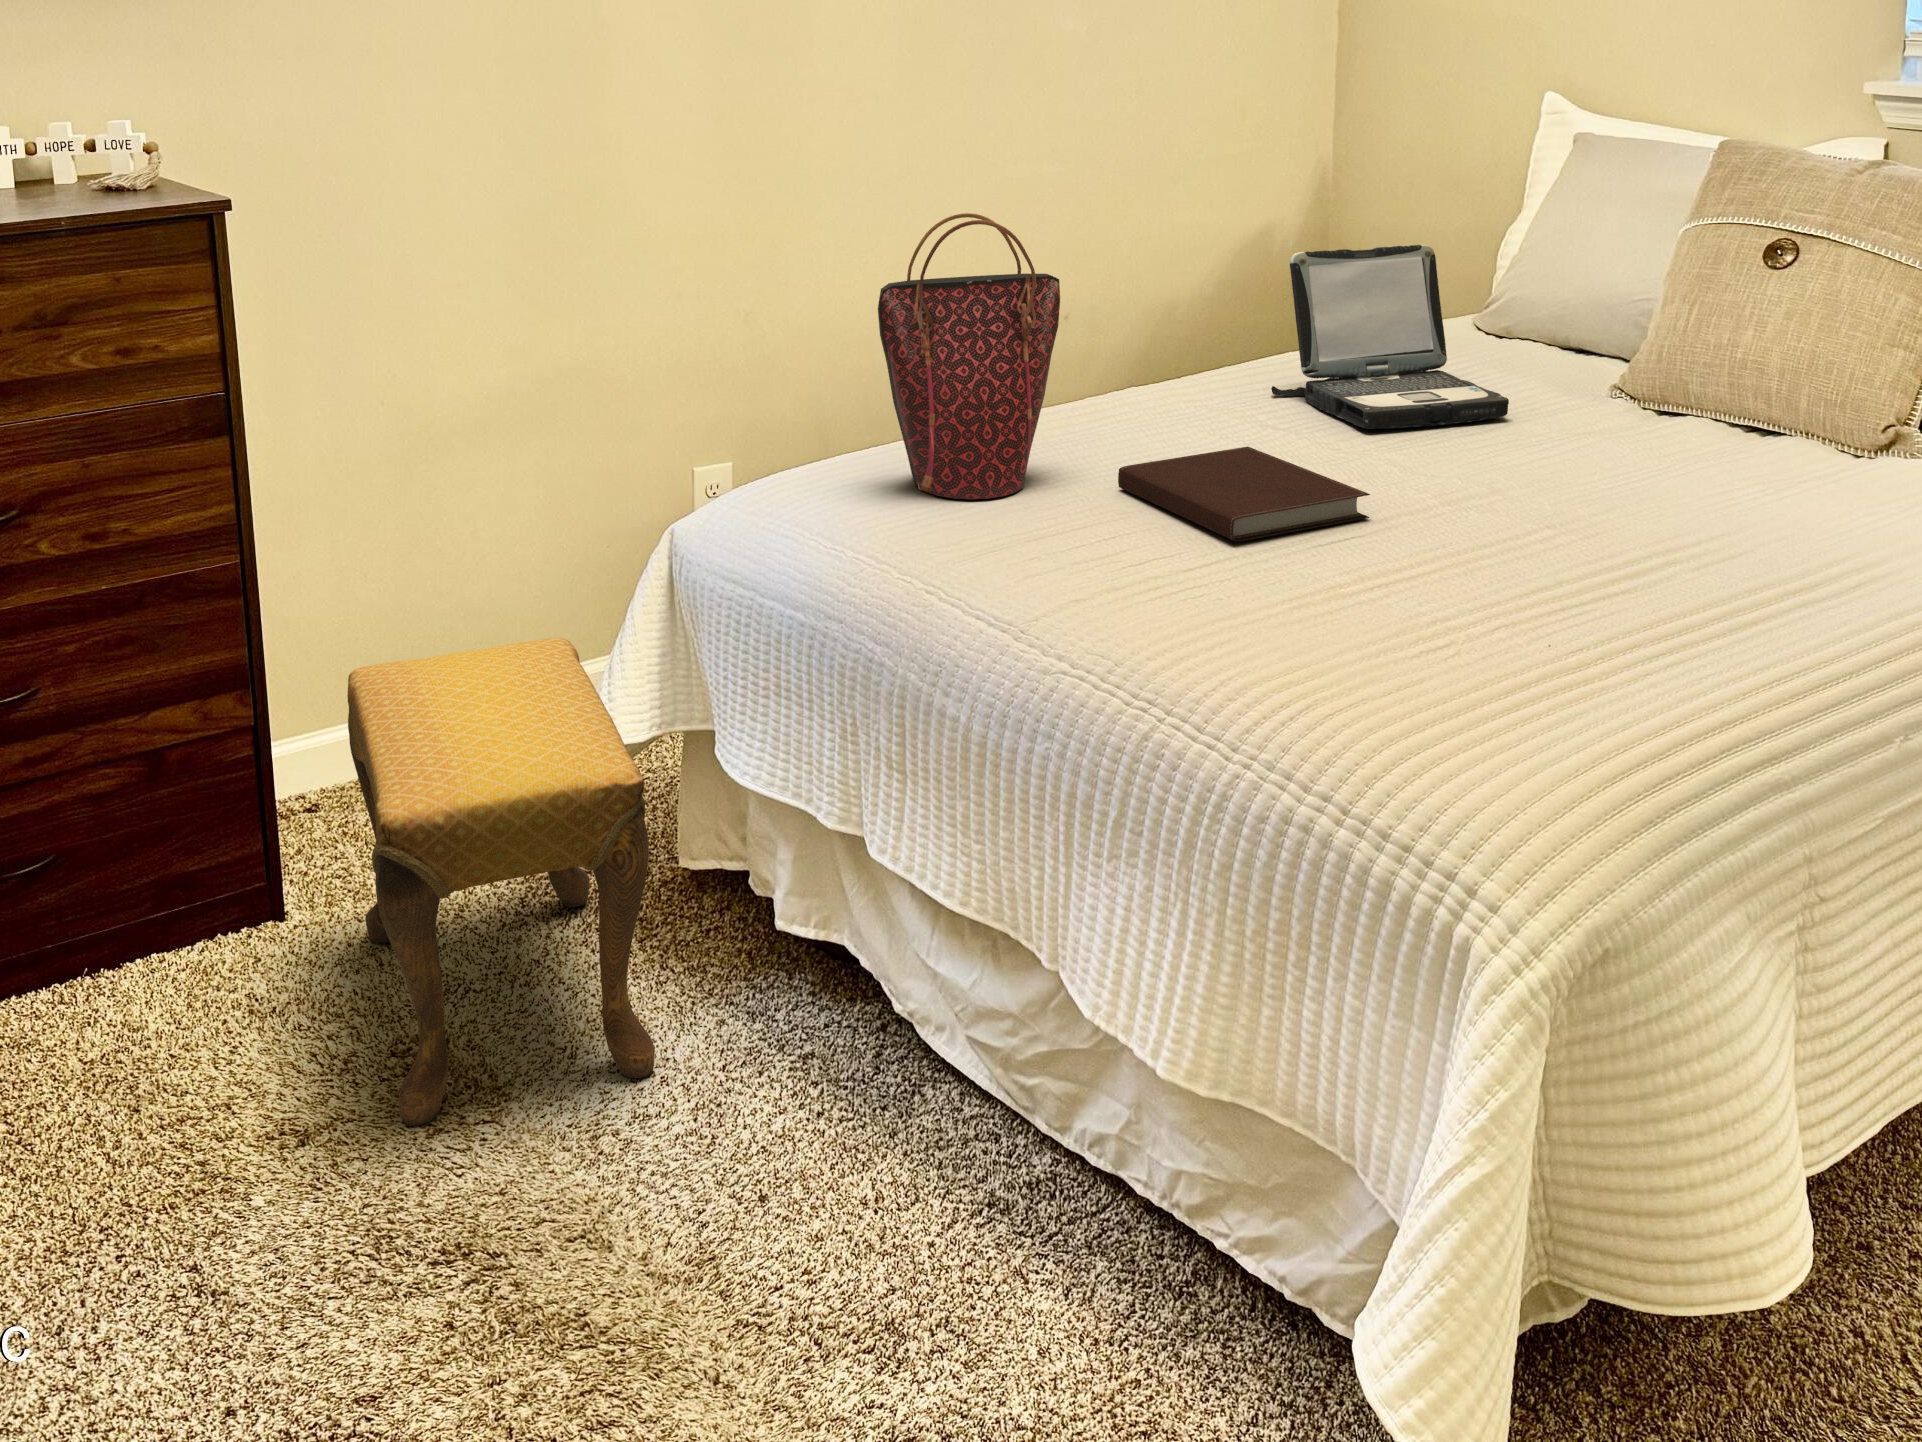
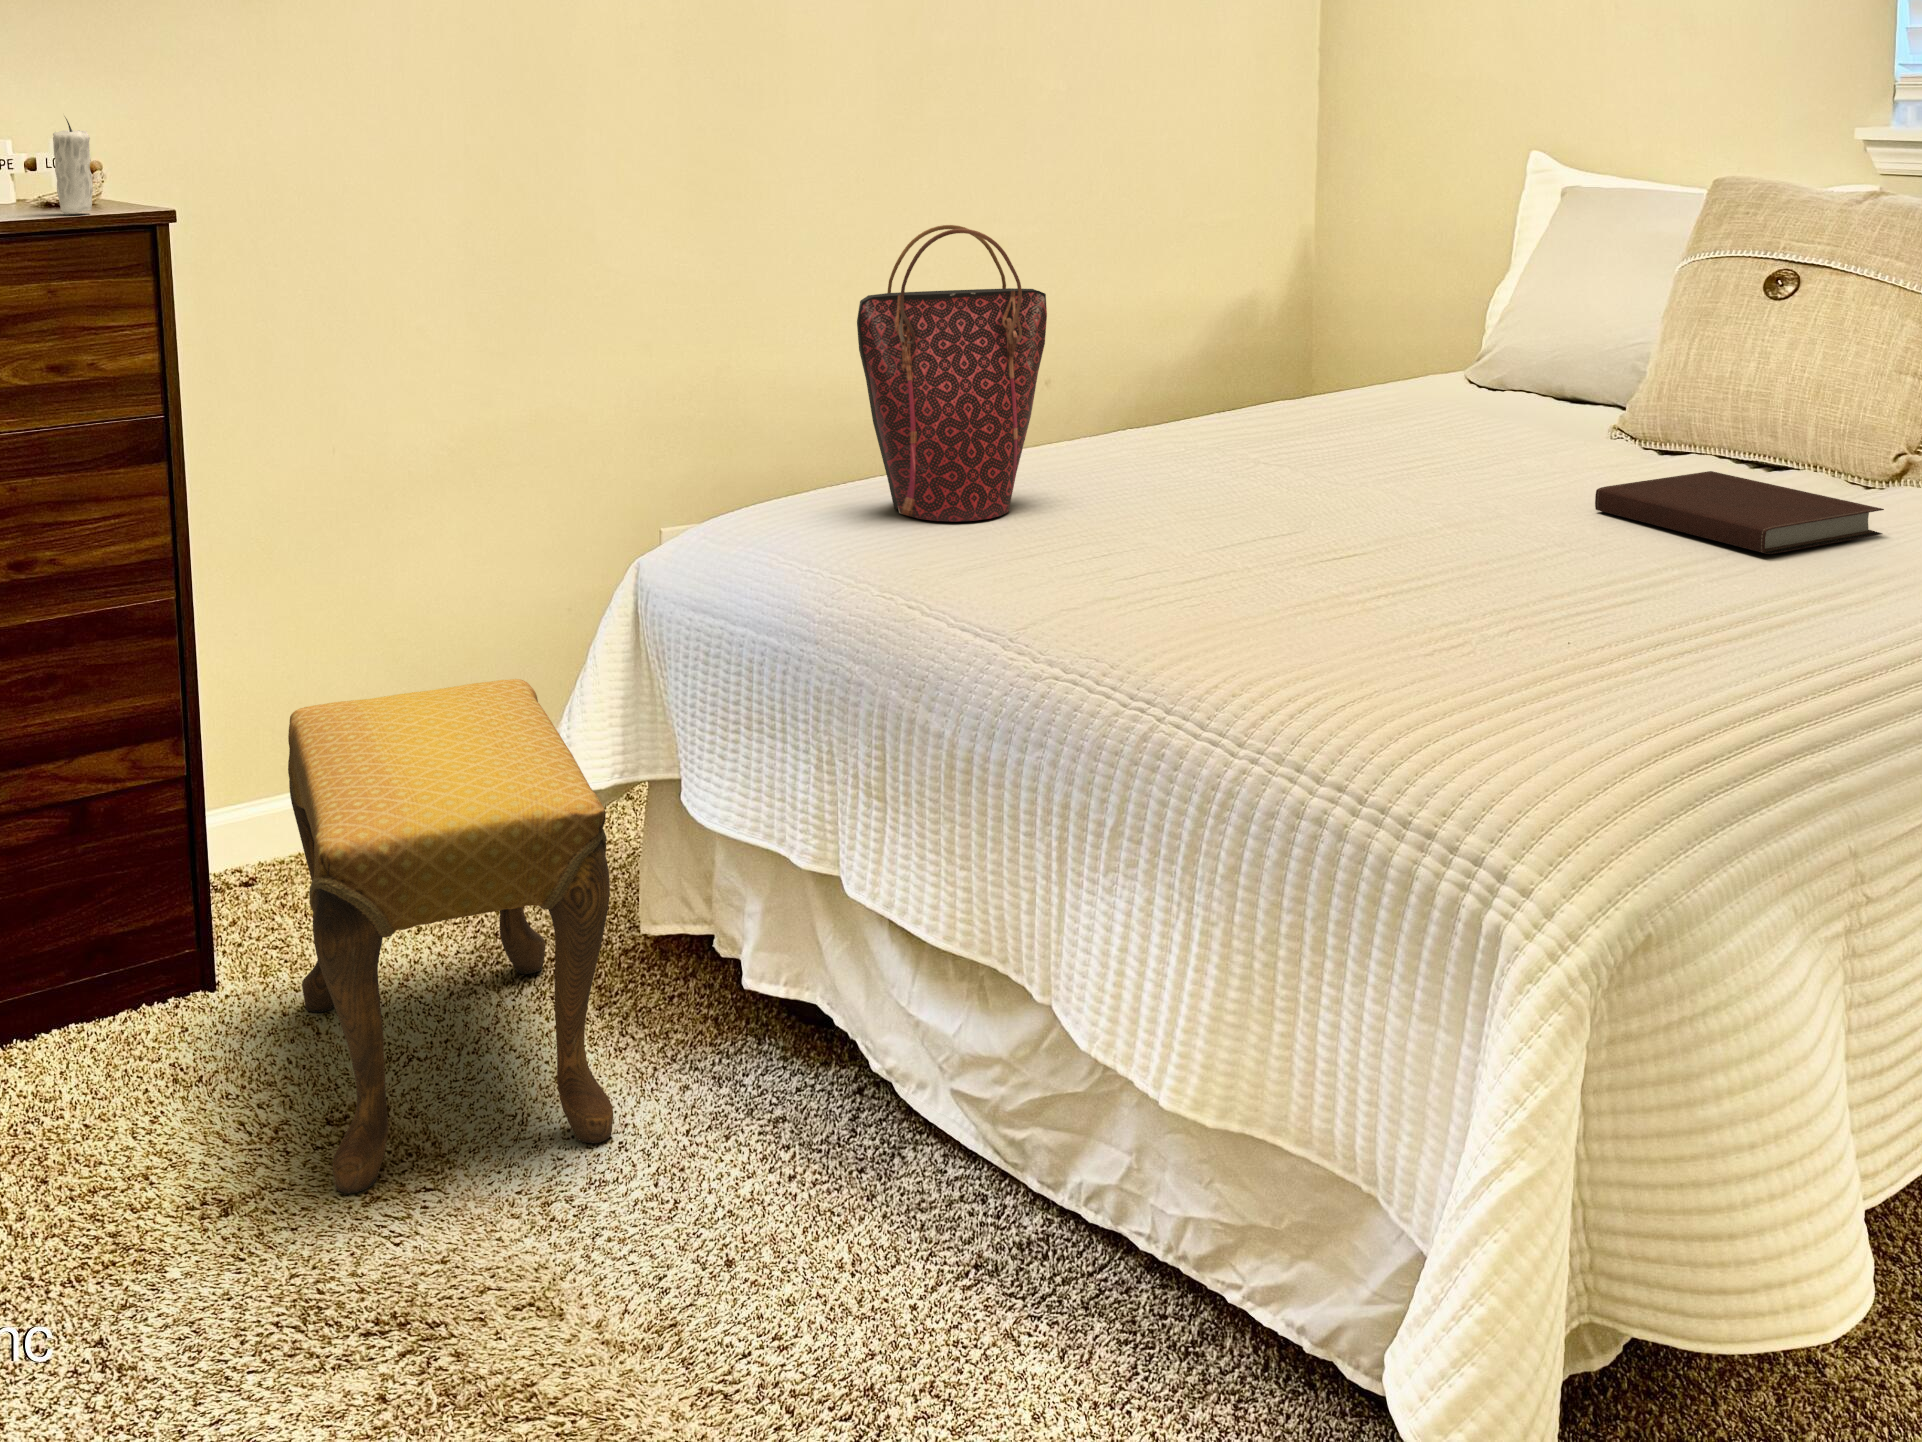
candle: none [111,111,150,208] -> present [53,117,93,214]
laptop: present [1271,245,1509,429] -> none [1264,280,1510,461]
notebook: present [1118,447,1370,541] -> present [1595,471,1884,554]

